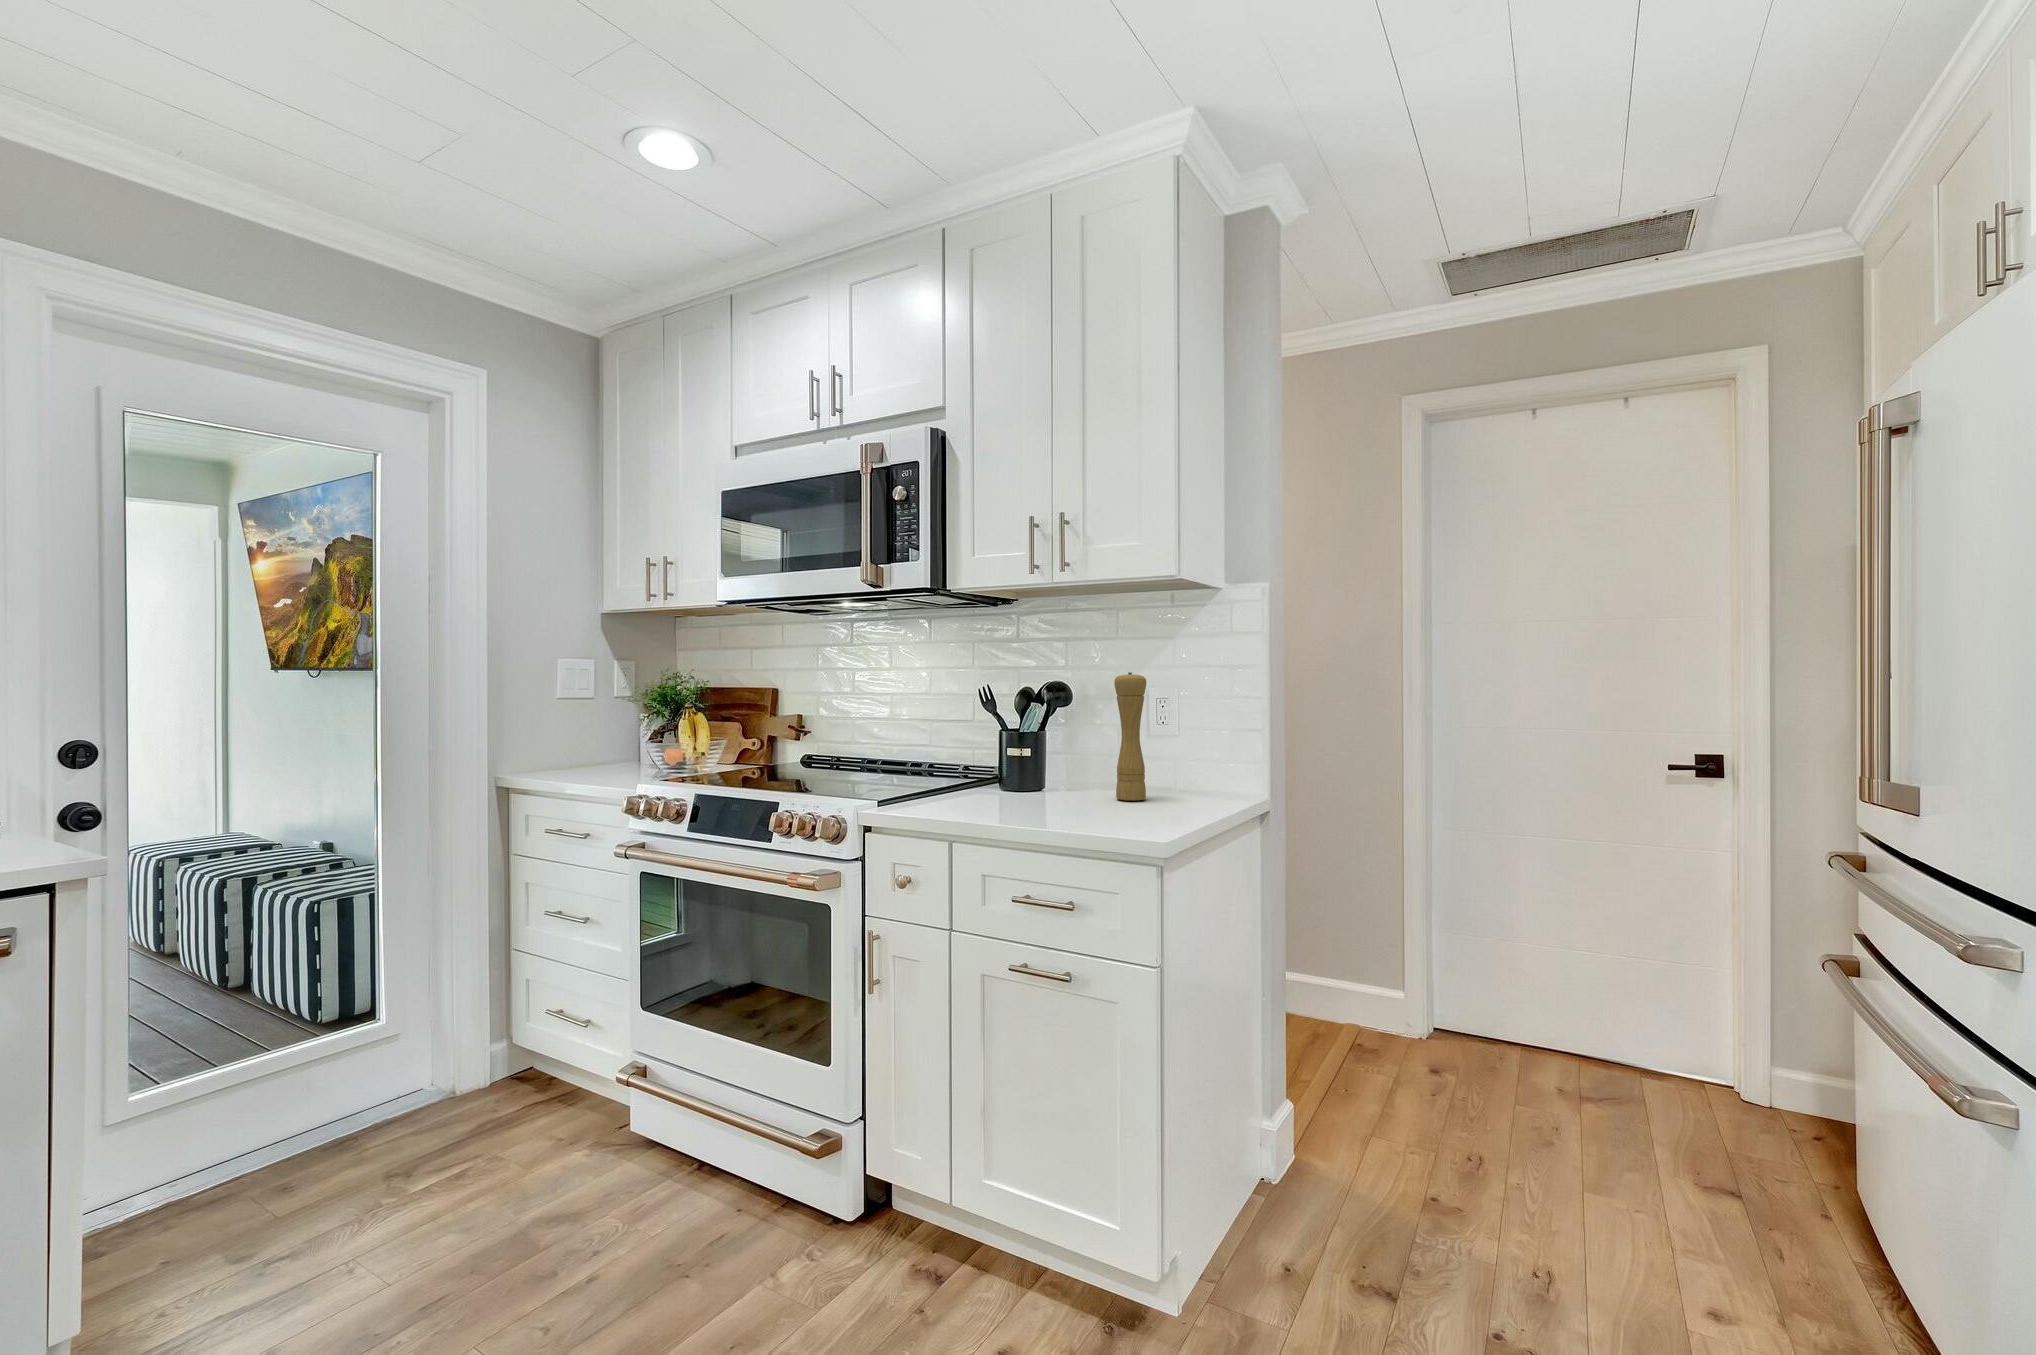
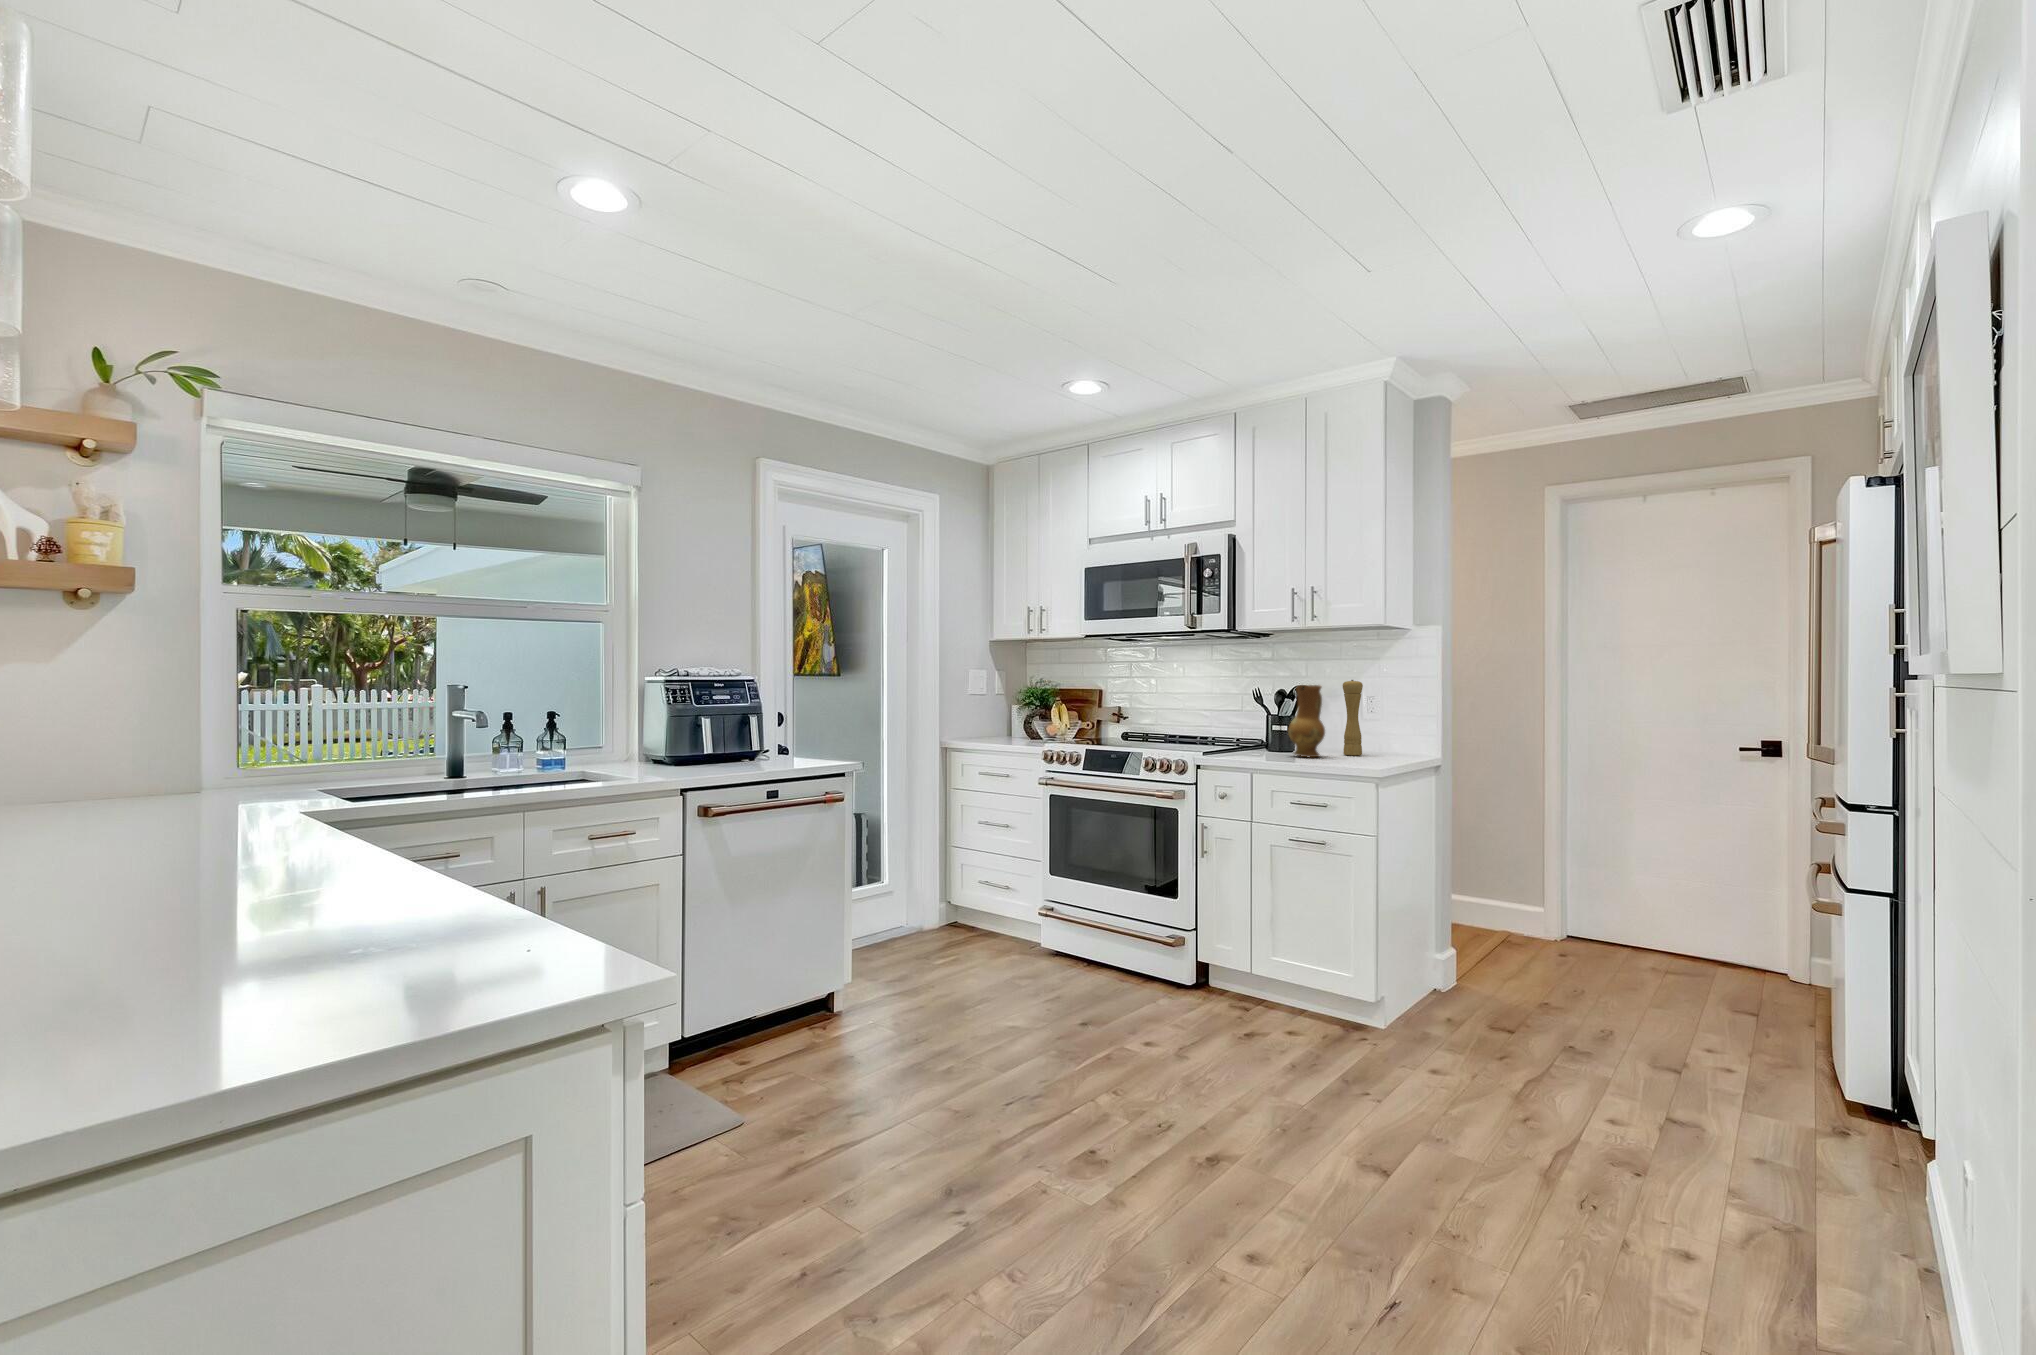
ceramic jug: none [1021,682,1083,810] -> present [1288,685,1325,757]

